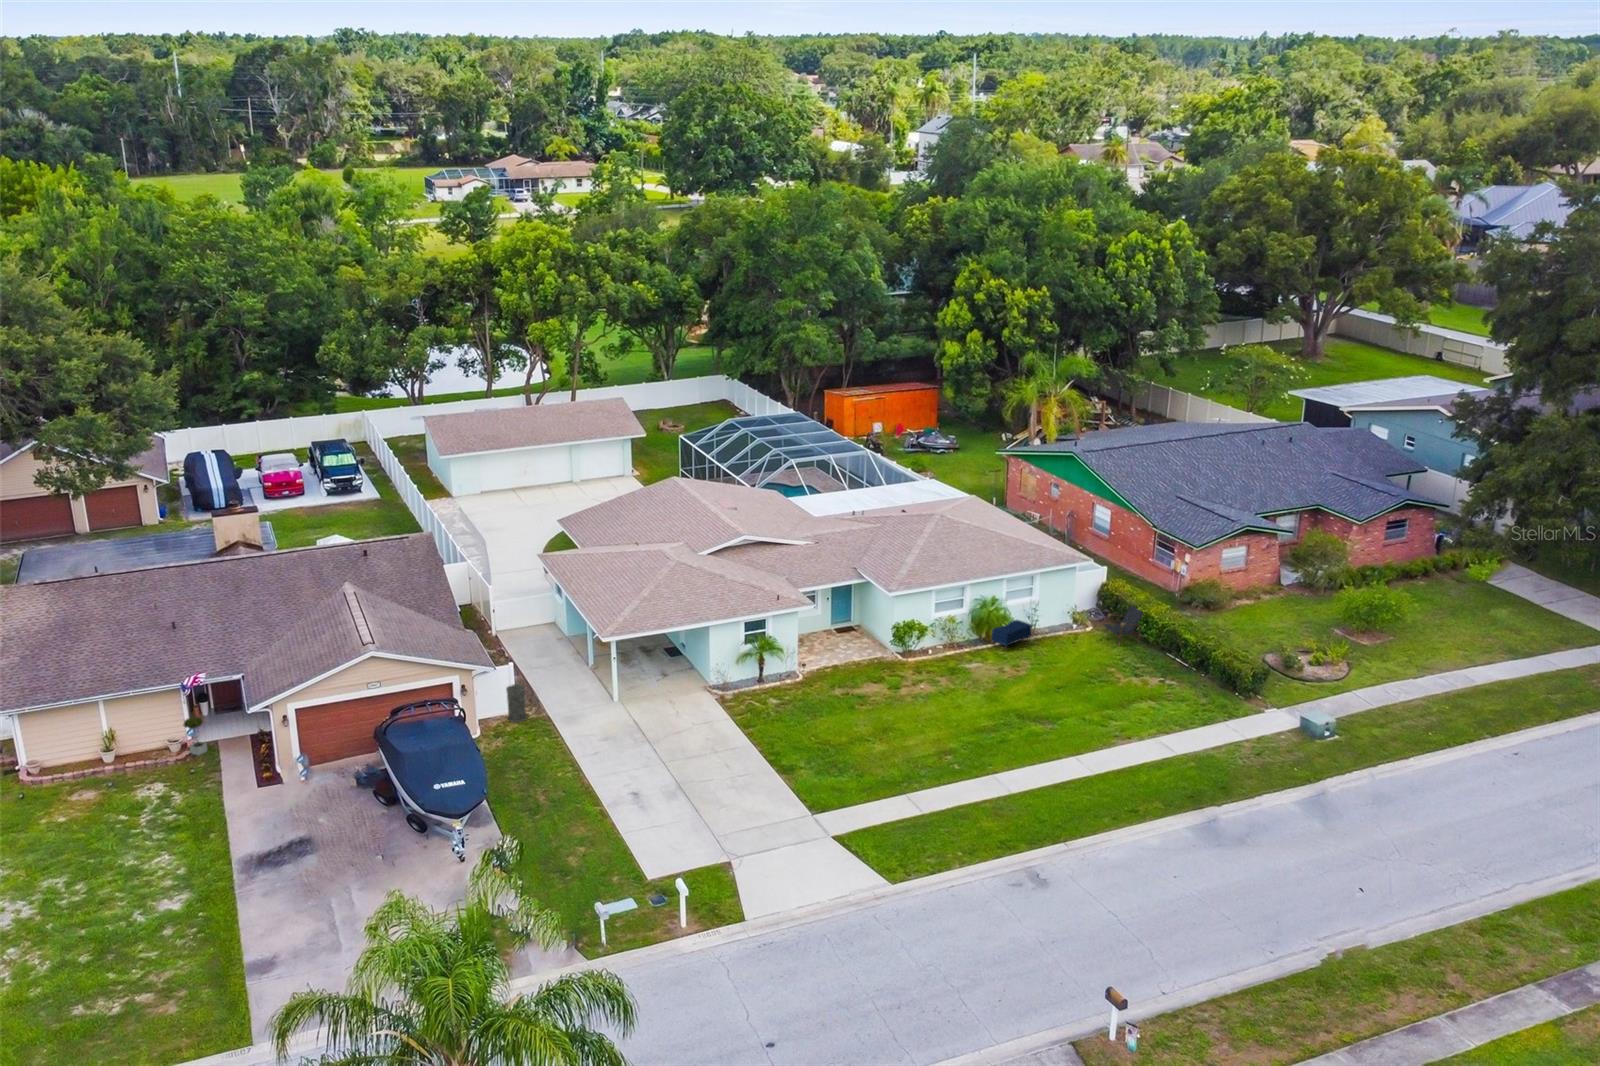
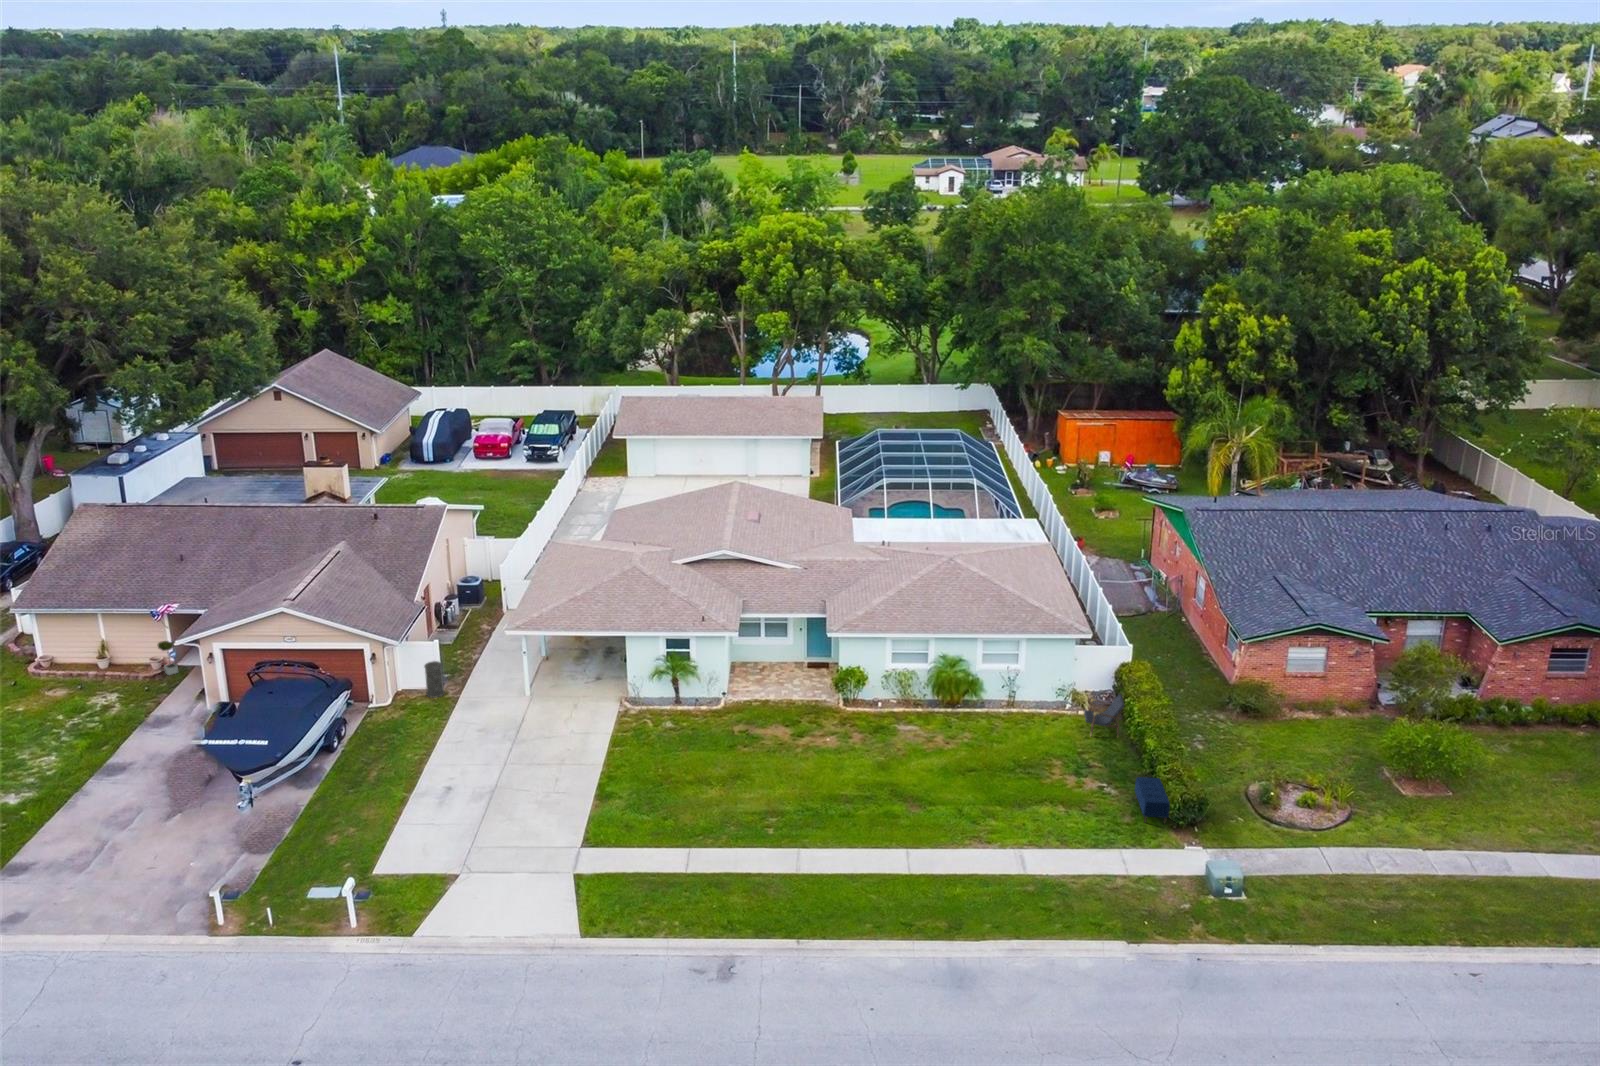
bench: present [992,620,1032,650] -> present [1135,777,1170,823]

